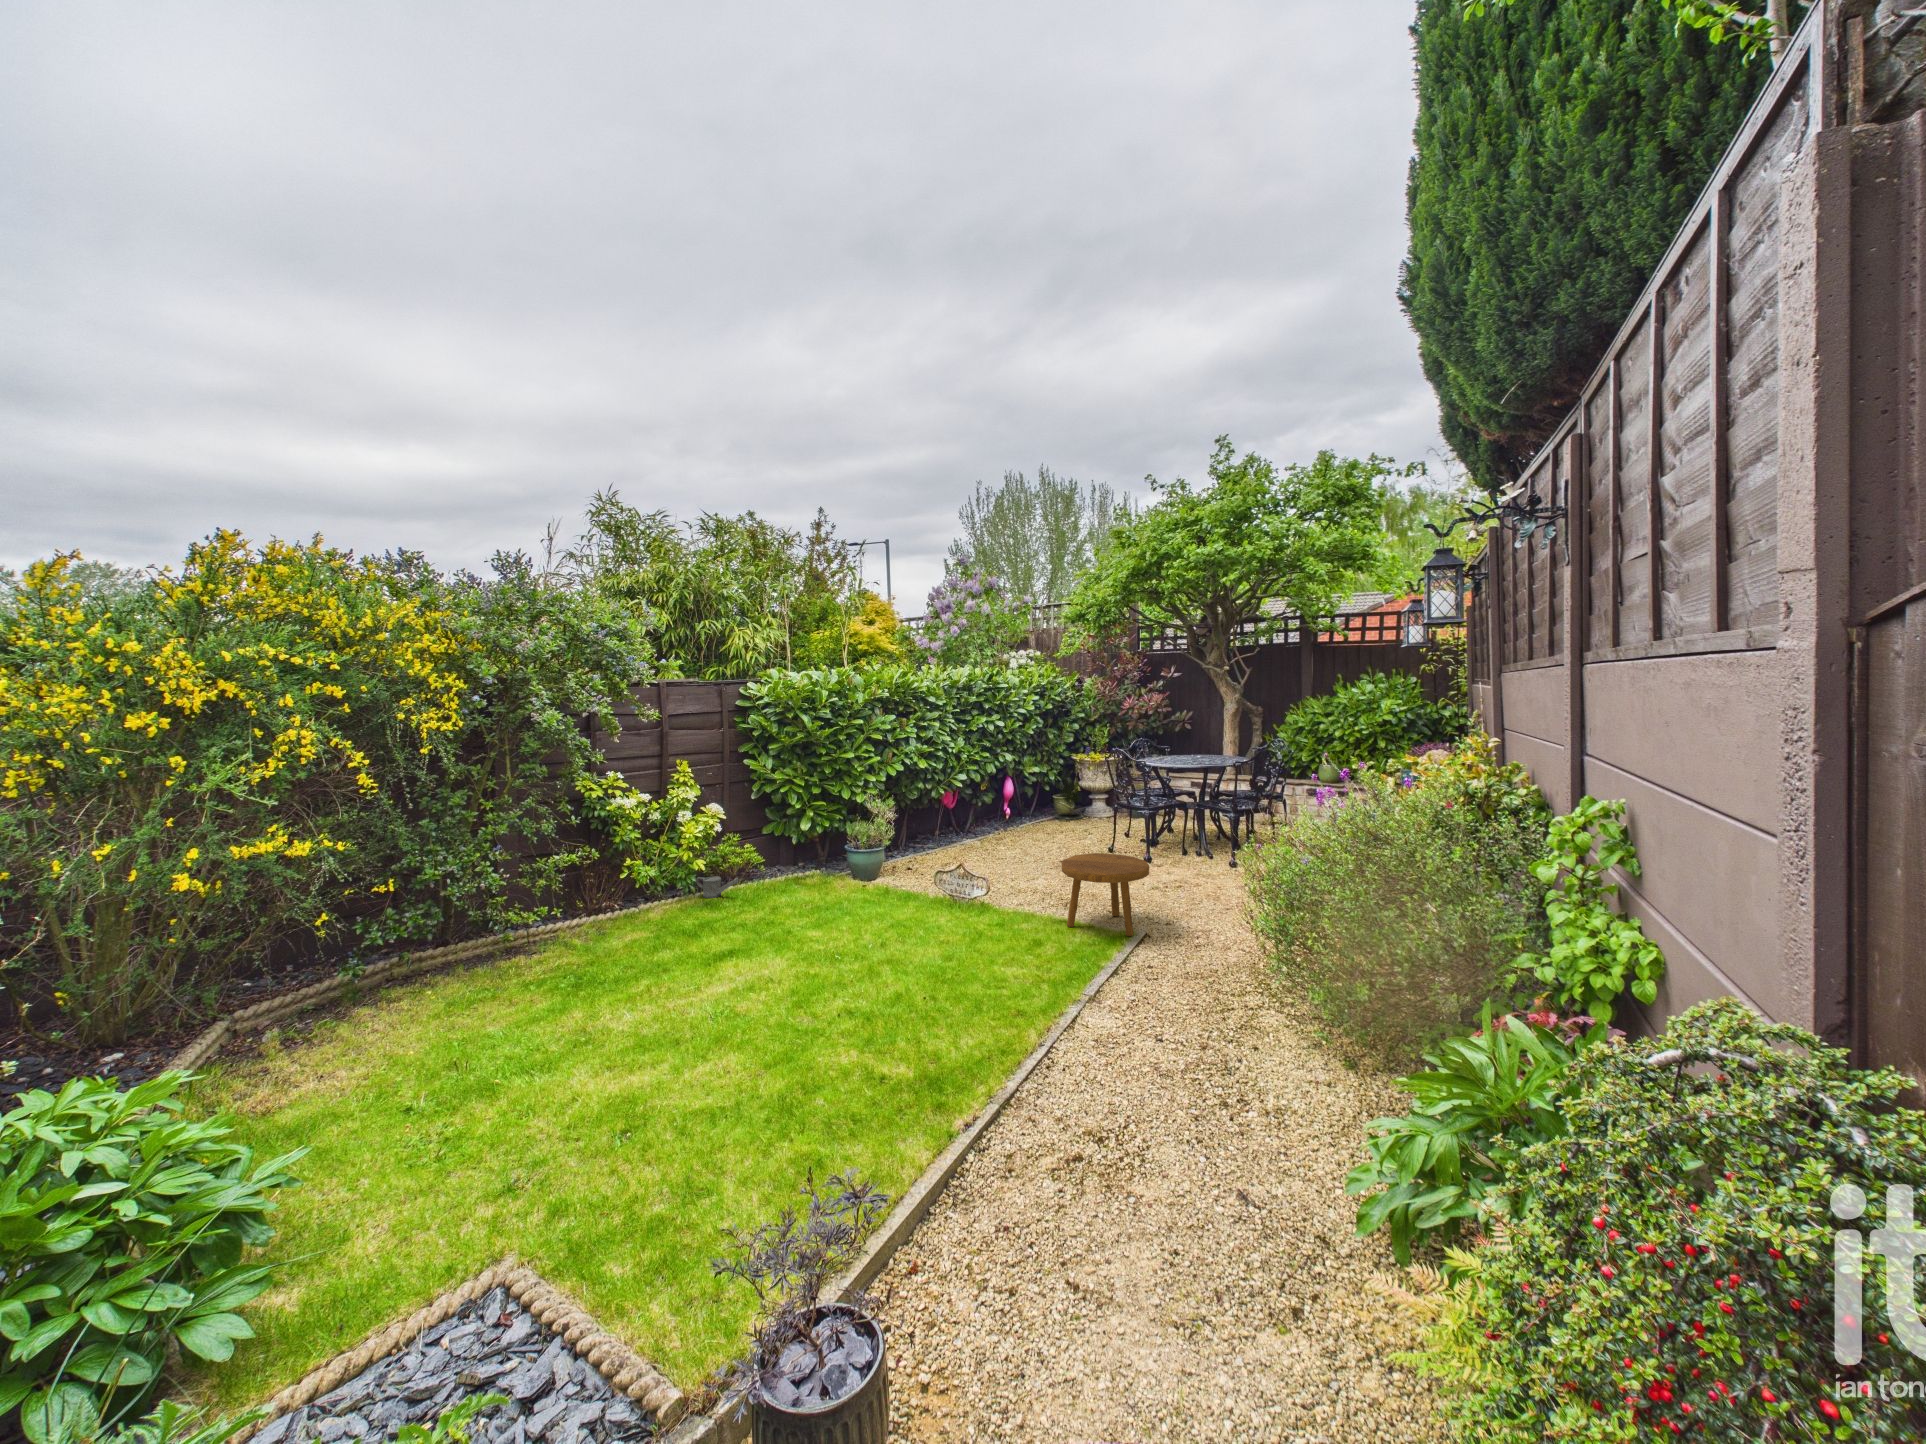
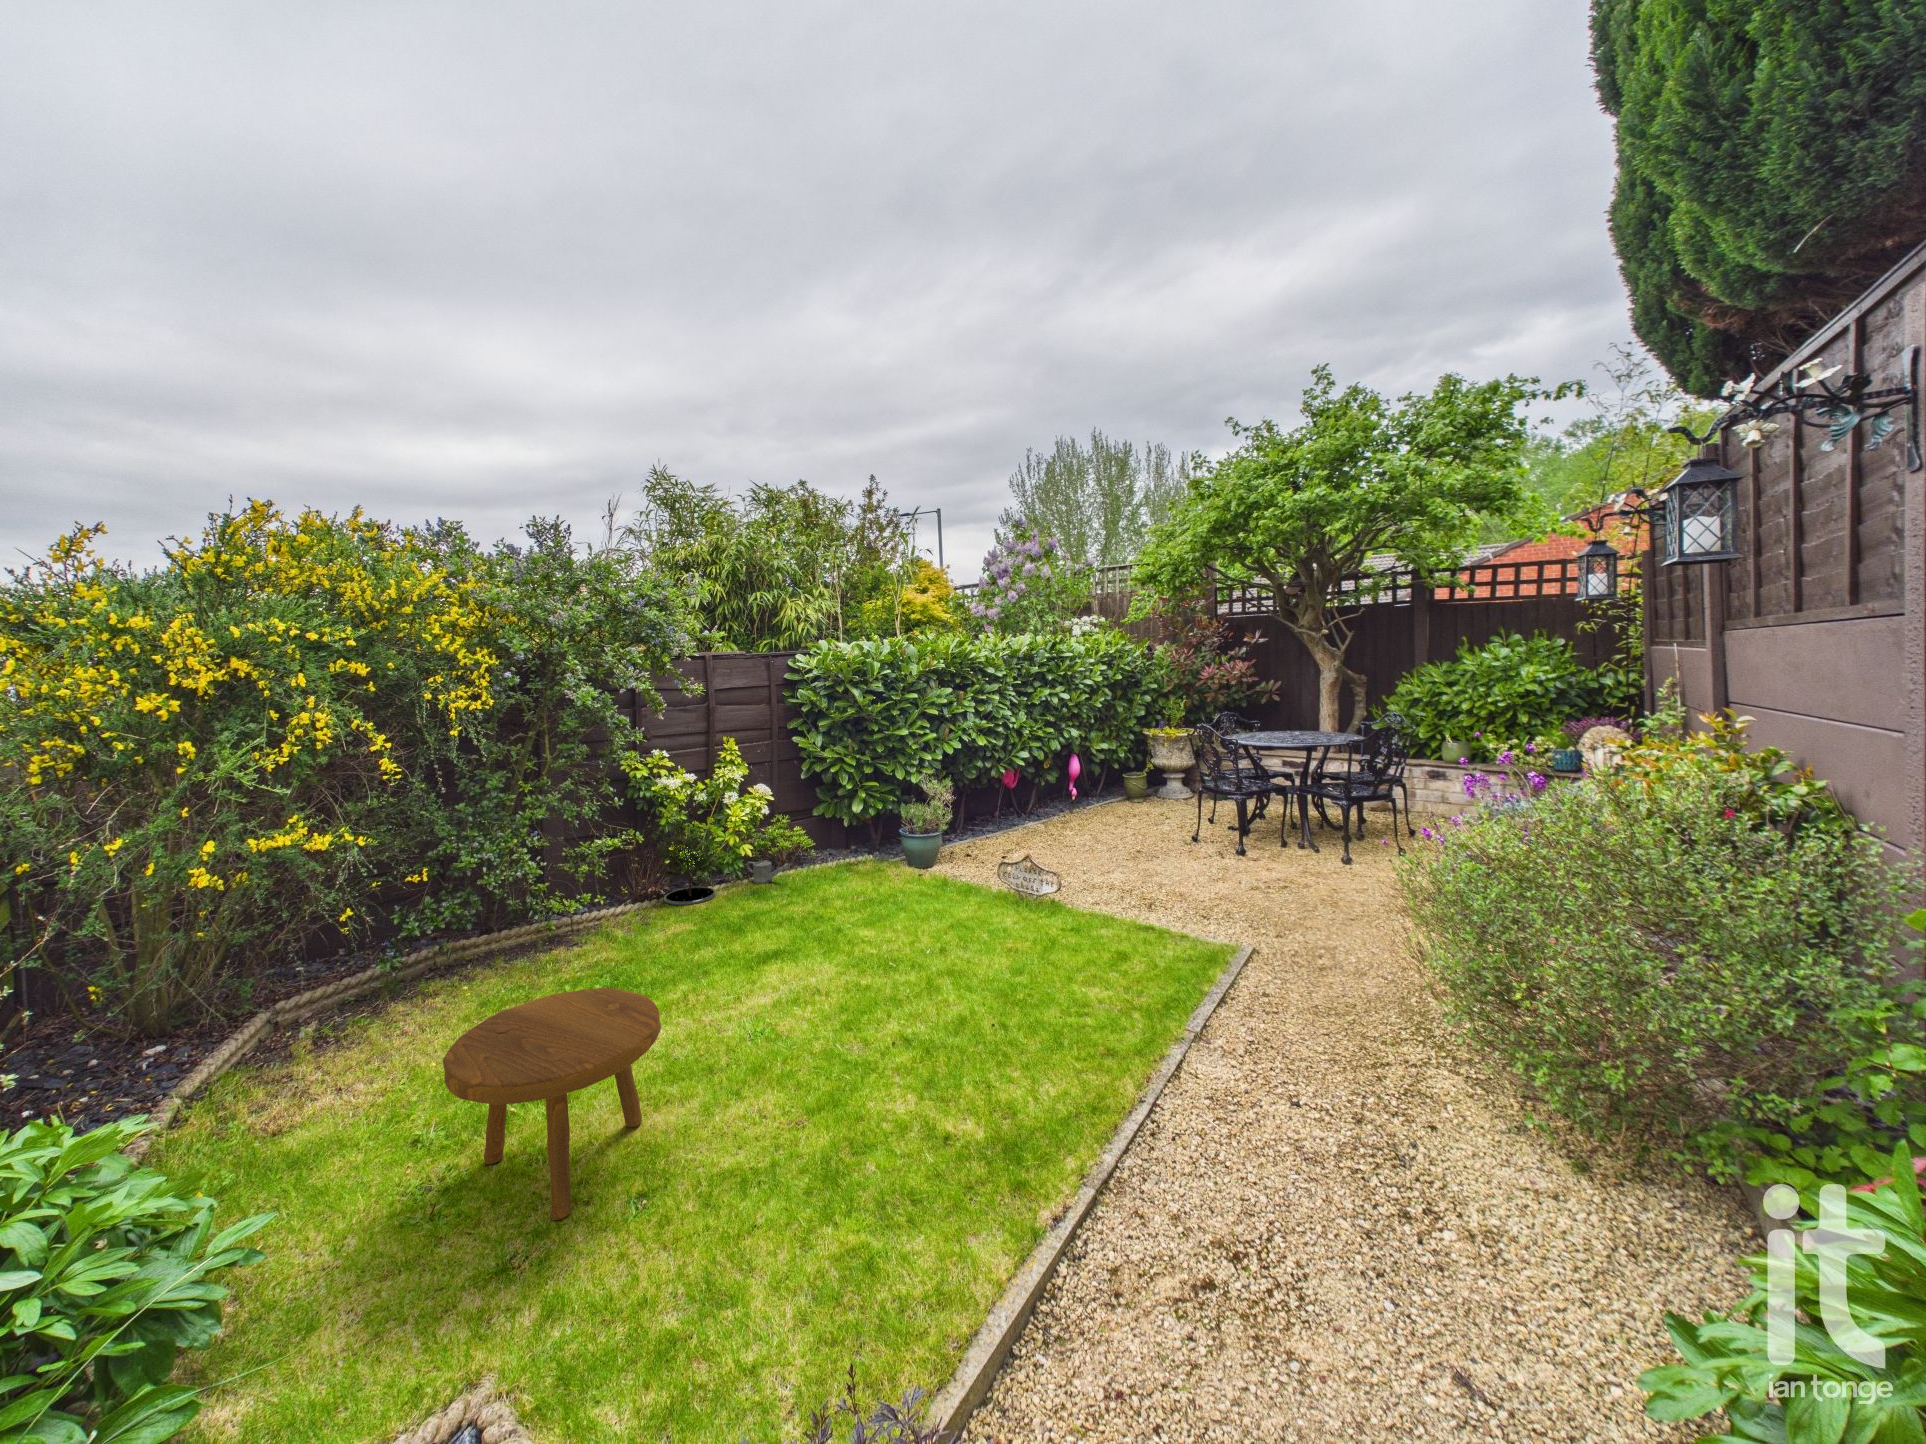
potted tree: present [1056,771,1083,819] -> present [658,810,718,905]
footstool: present [1062,853,1149,936] -> present [443,988,661,1220]

